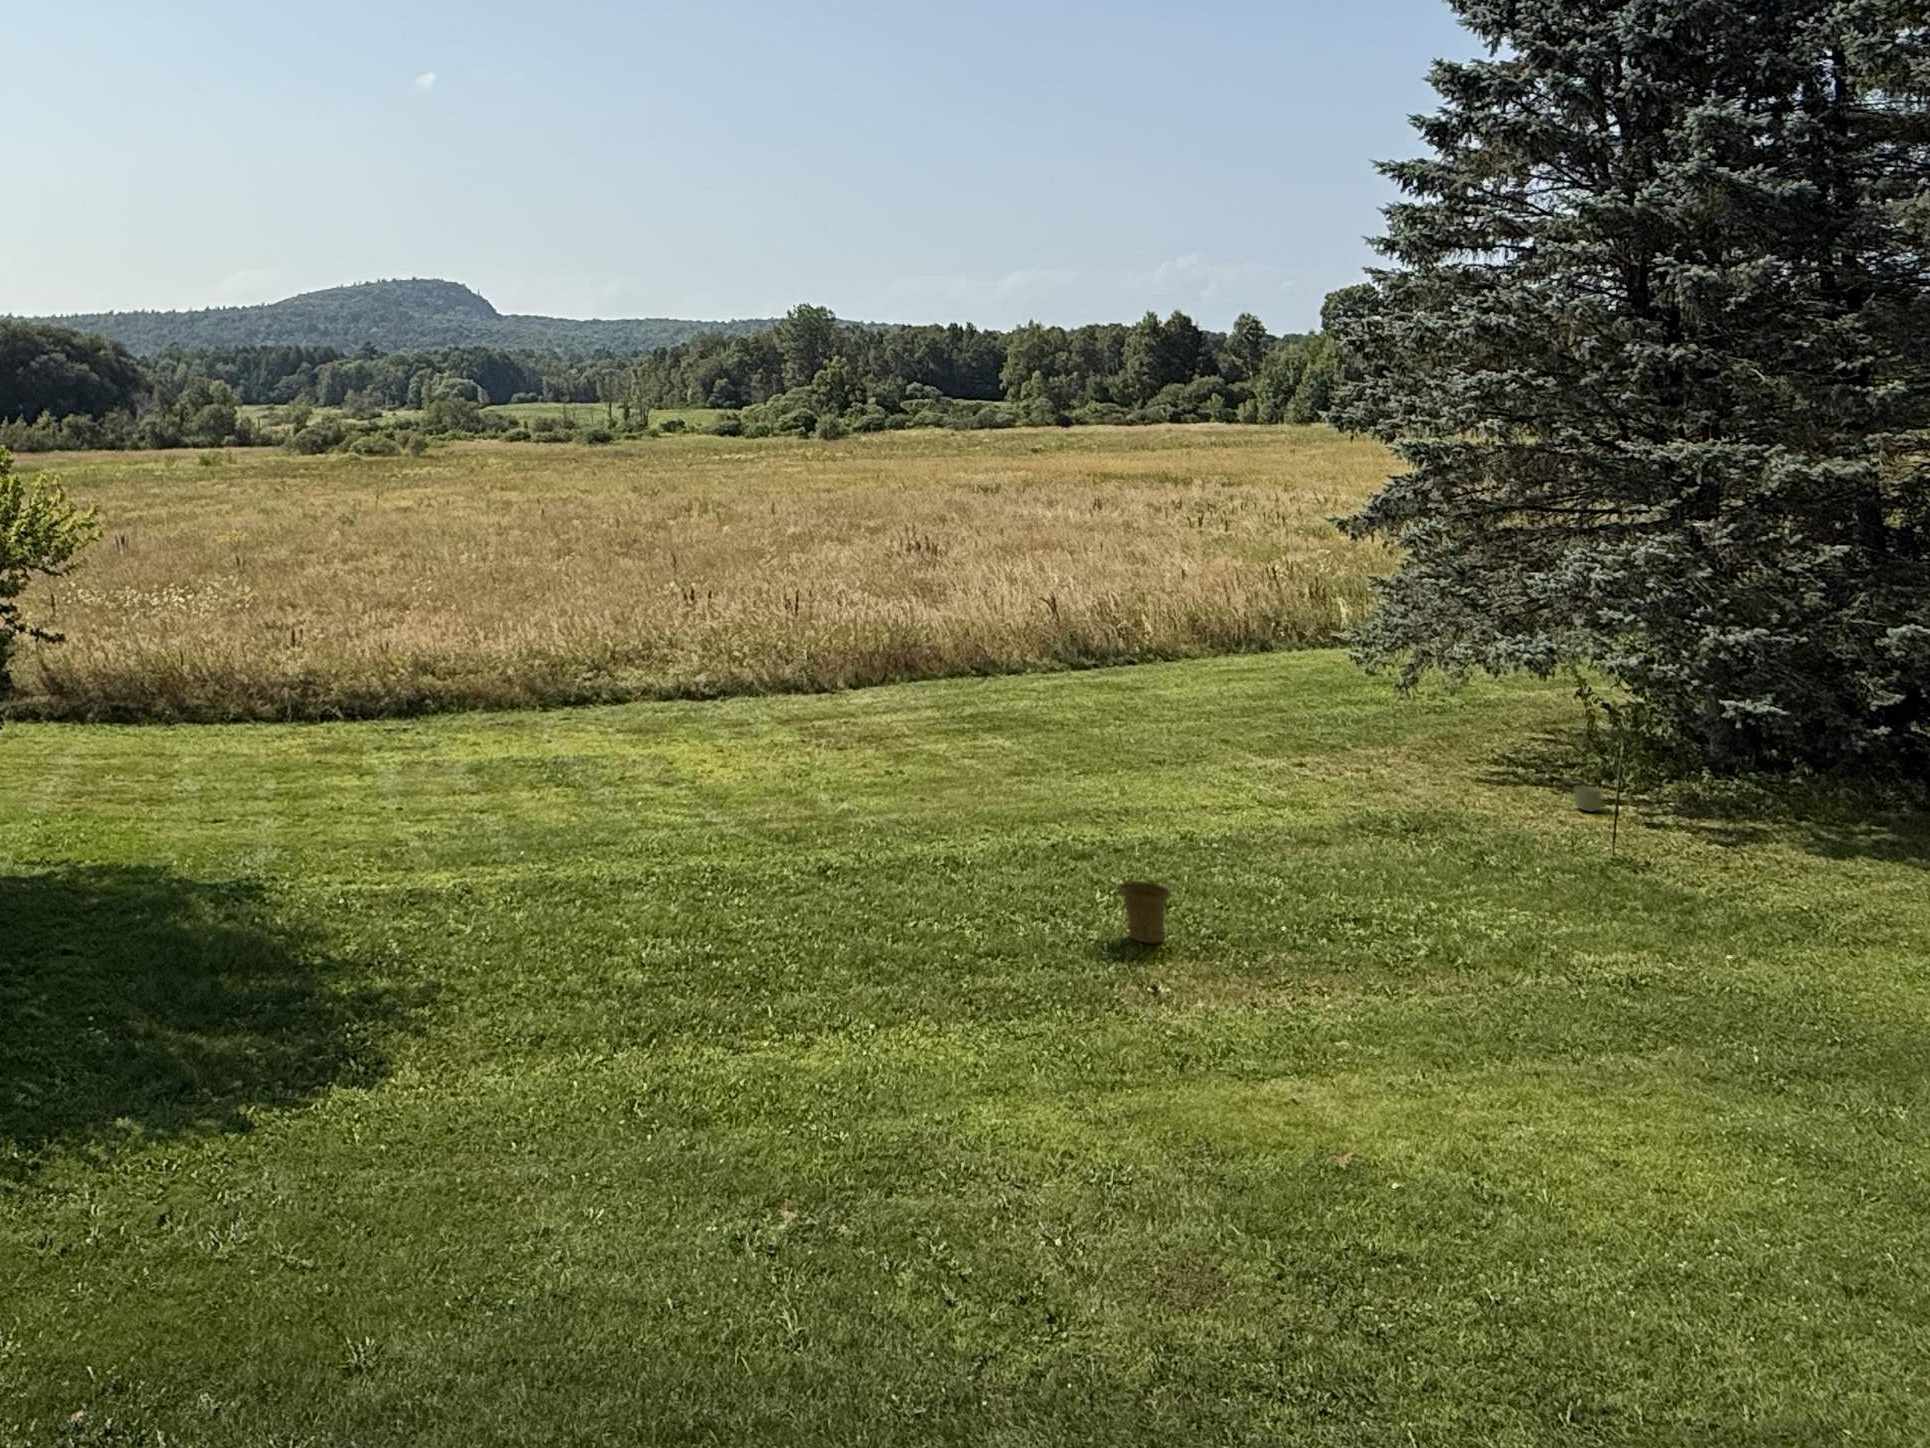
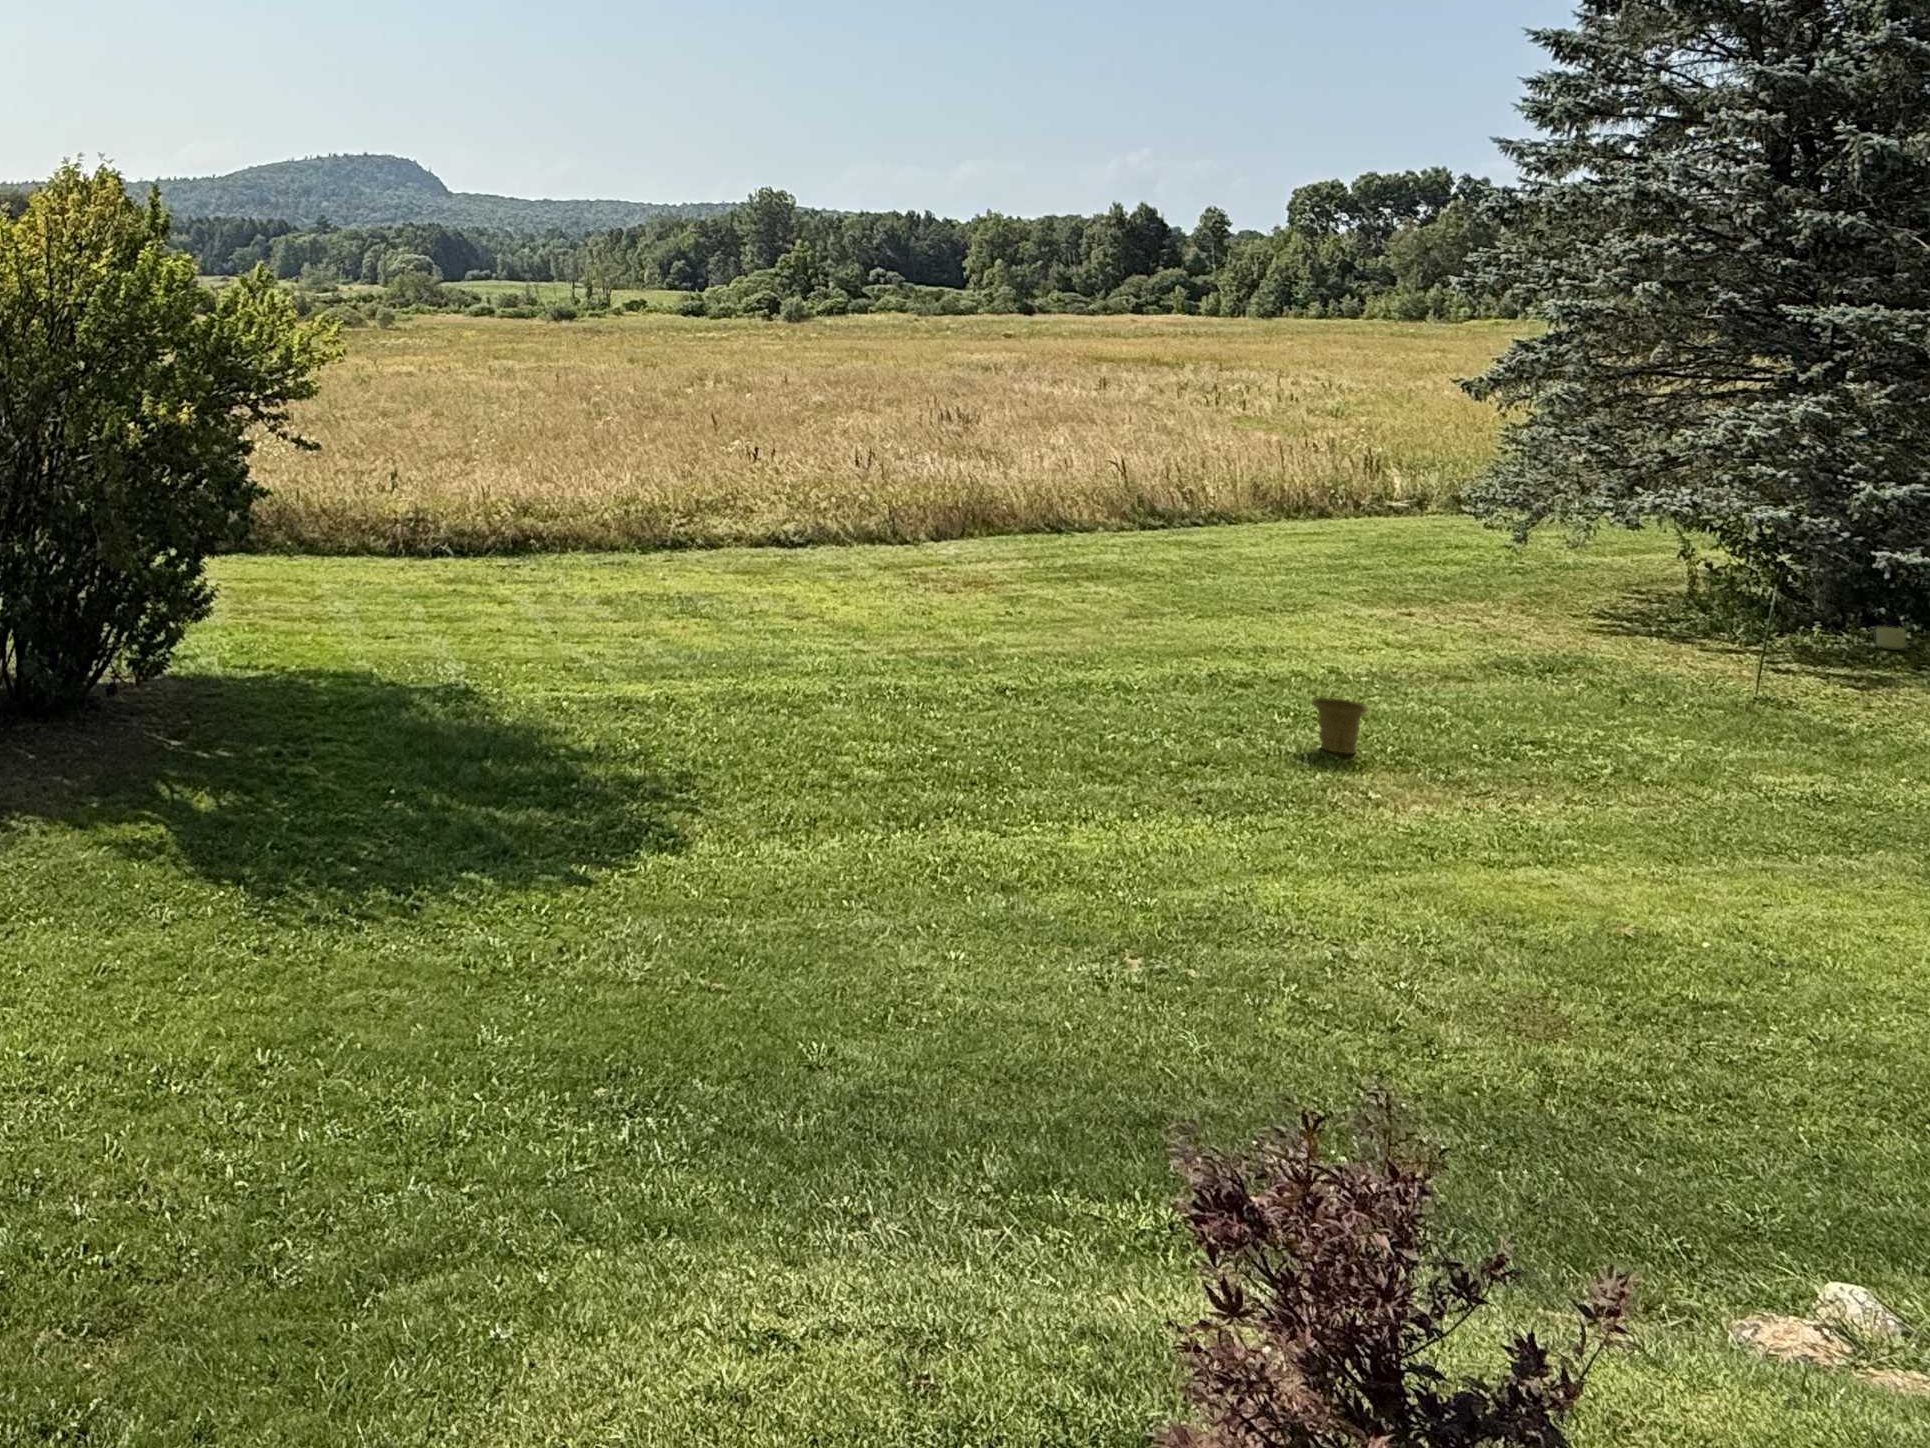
planter: present [1574,786,1602,812] -> present [1876,627,1906,650]

